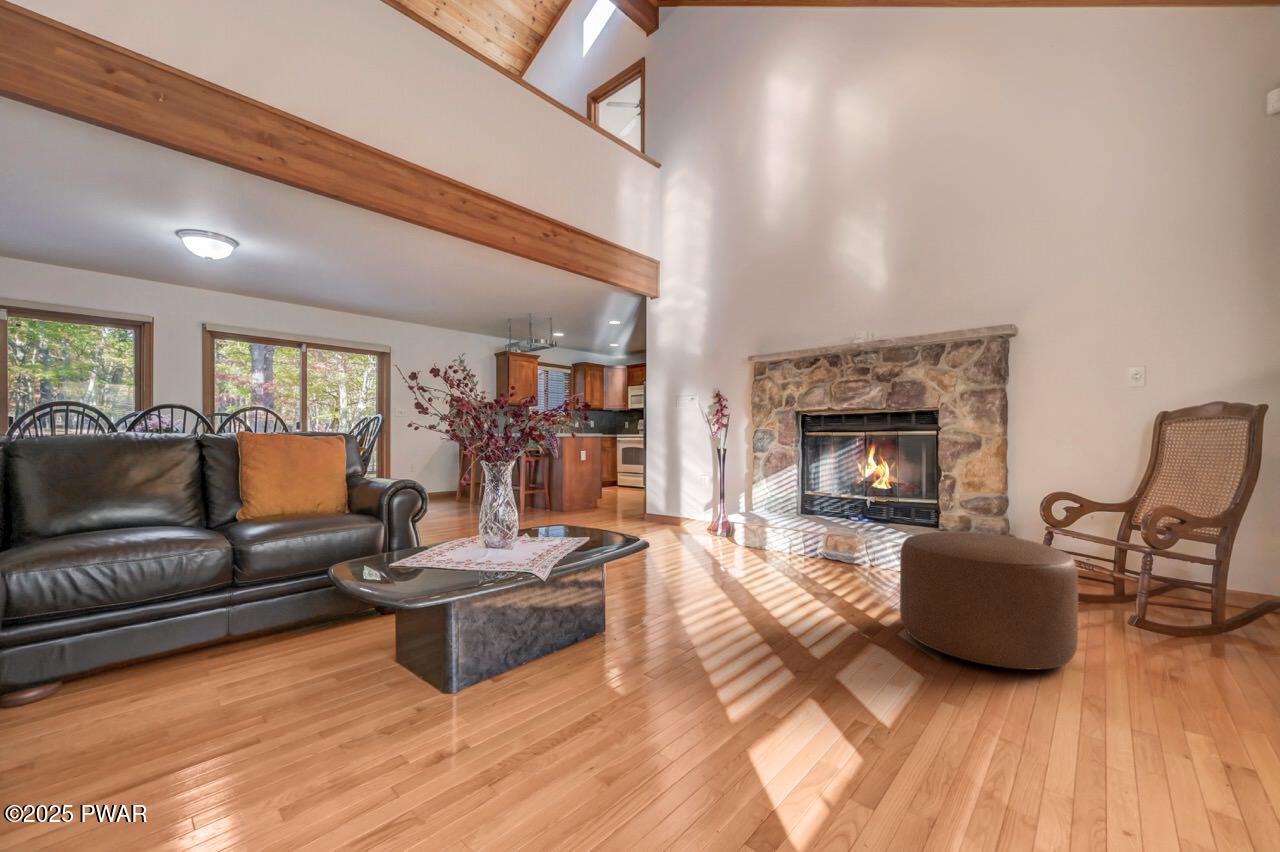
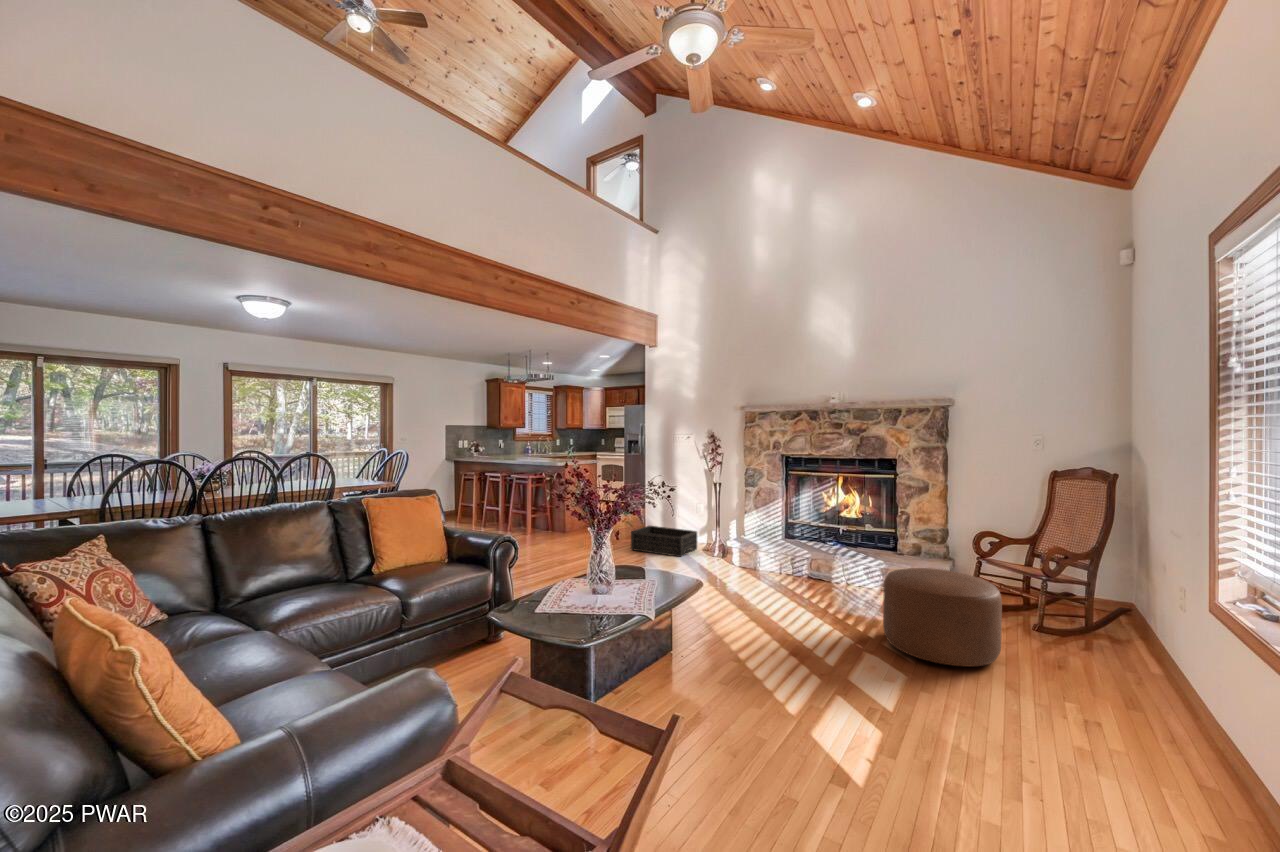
basket: none [625,501,702,534] -> present [631,526,697,557]

